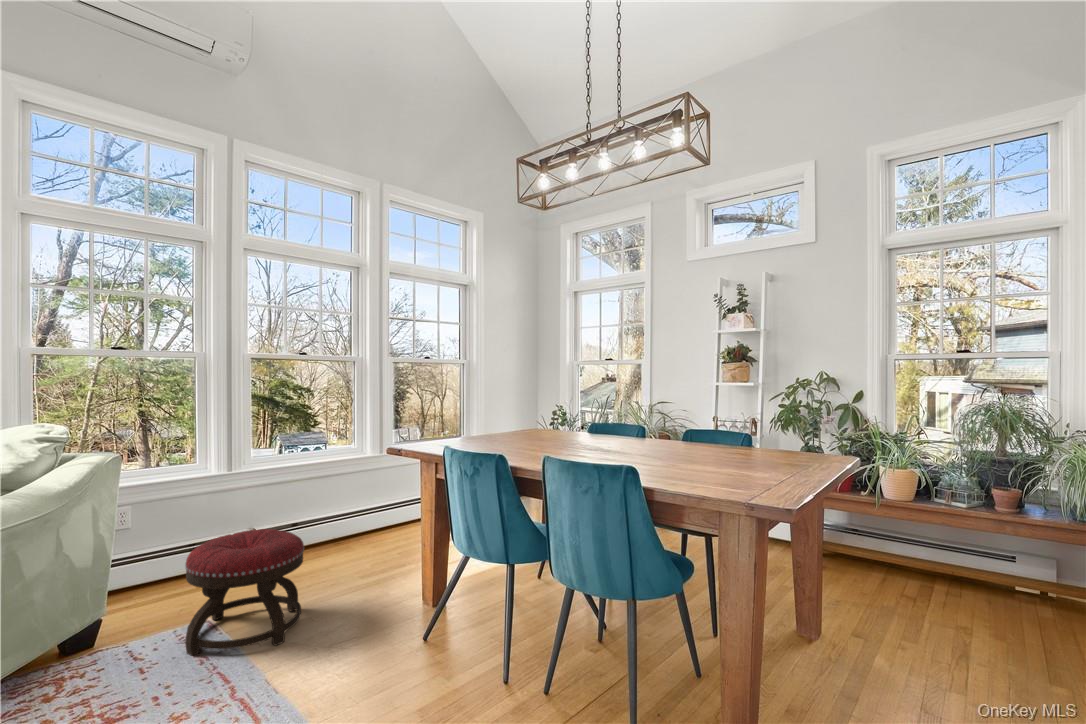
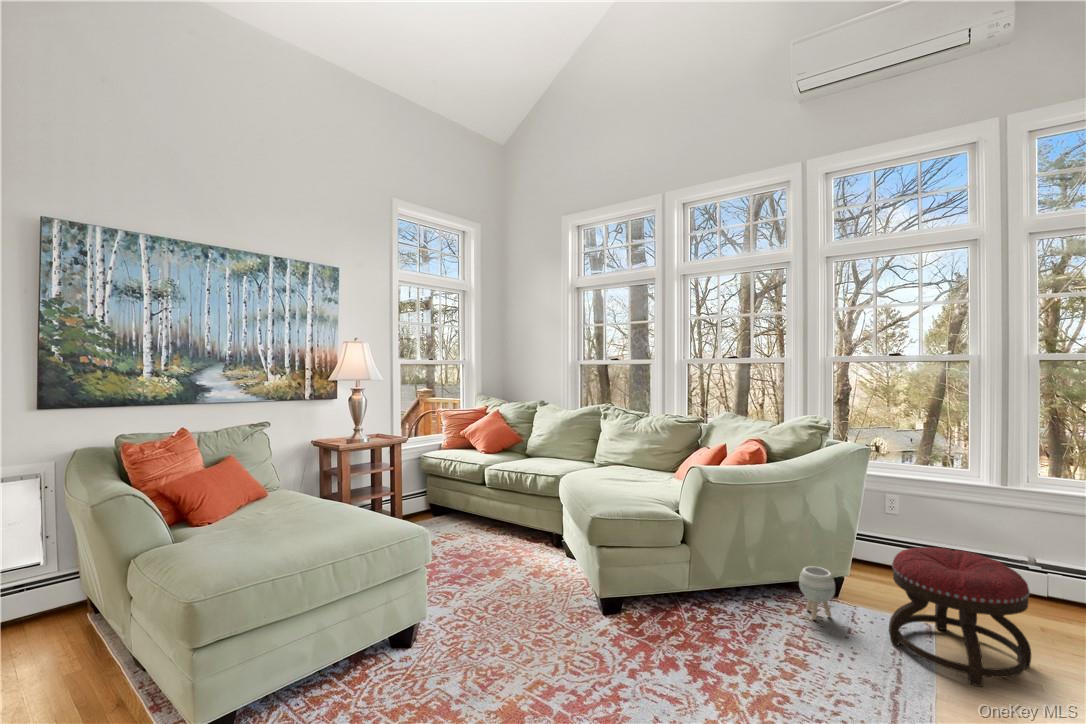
planter: none [60,614,115,687] -> present [799,566,835,620]

